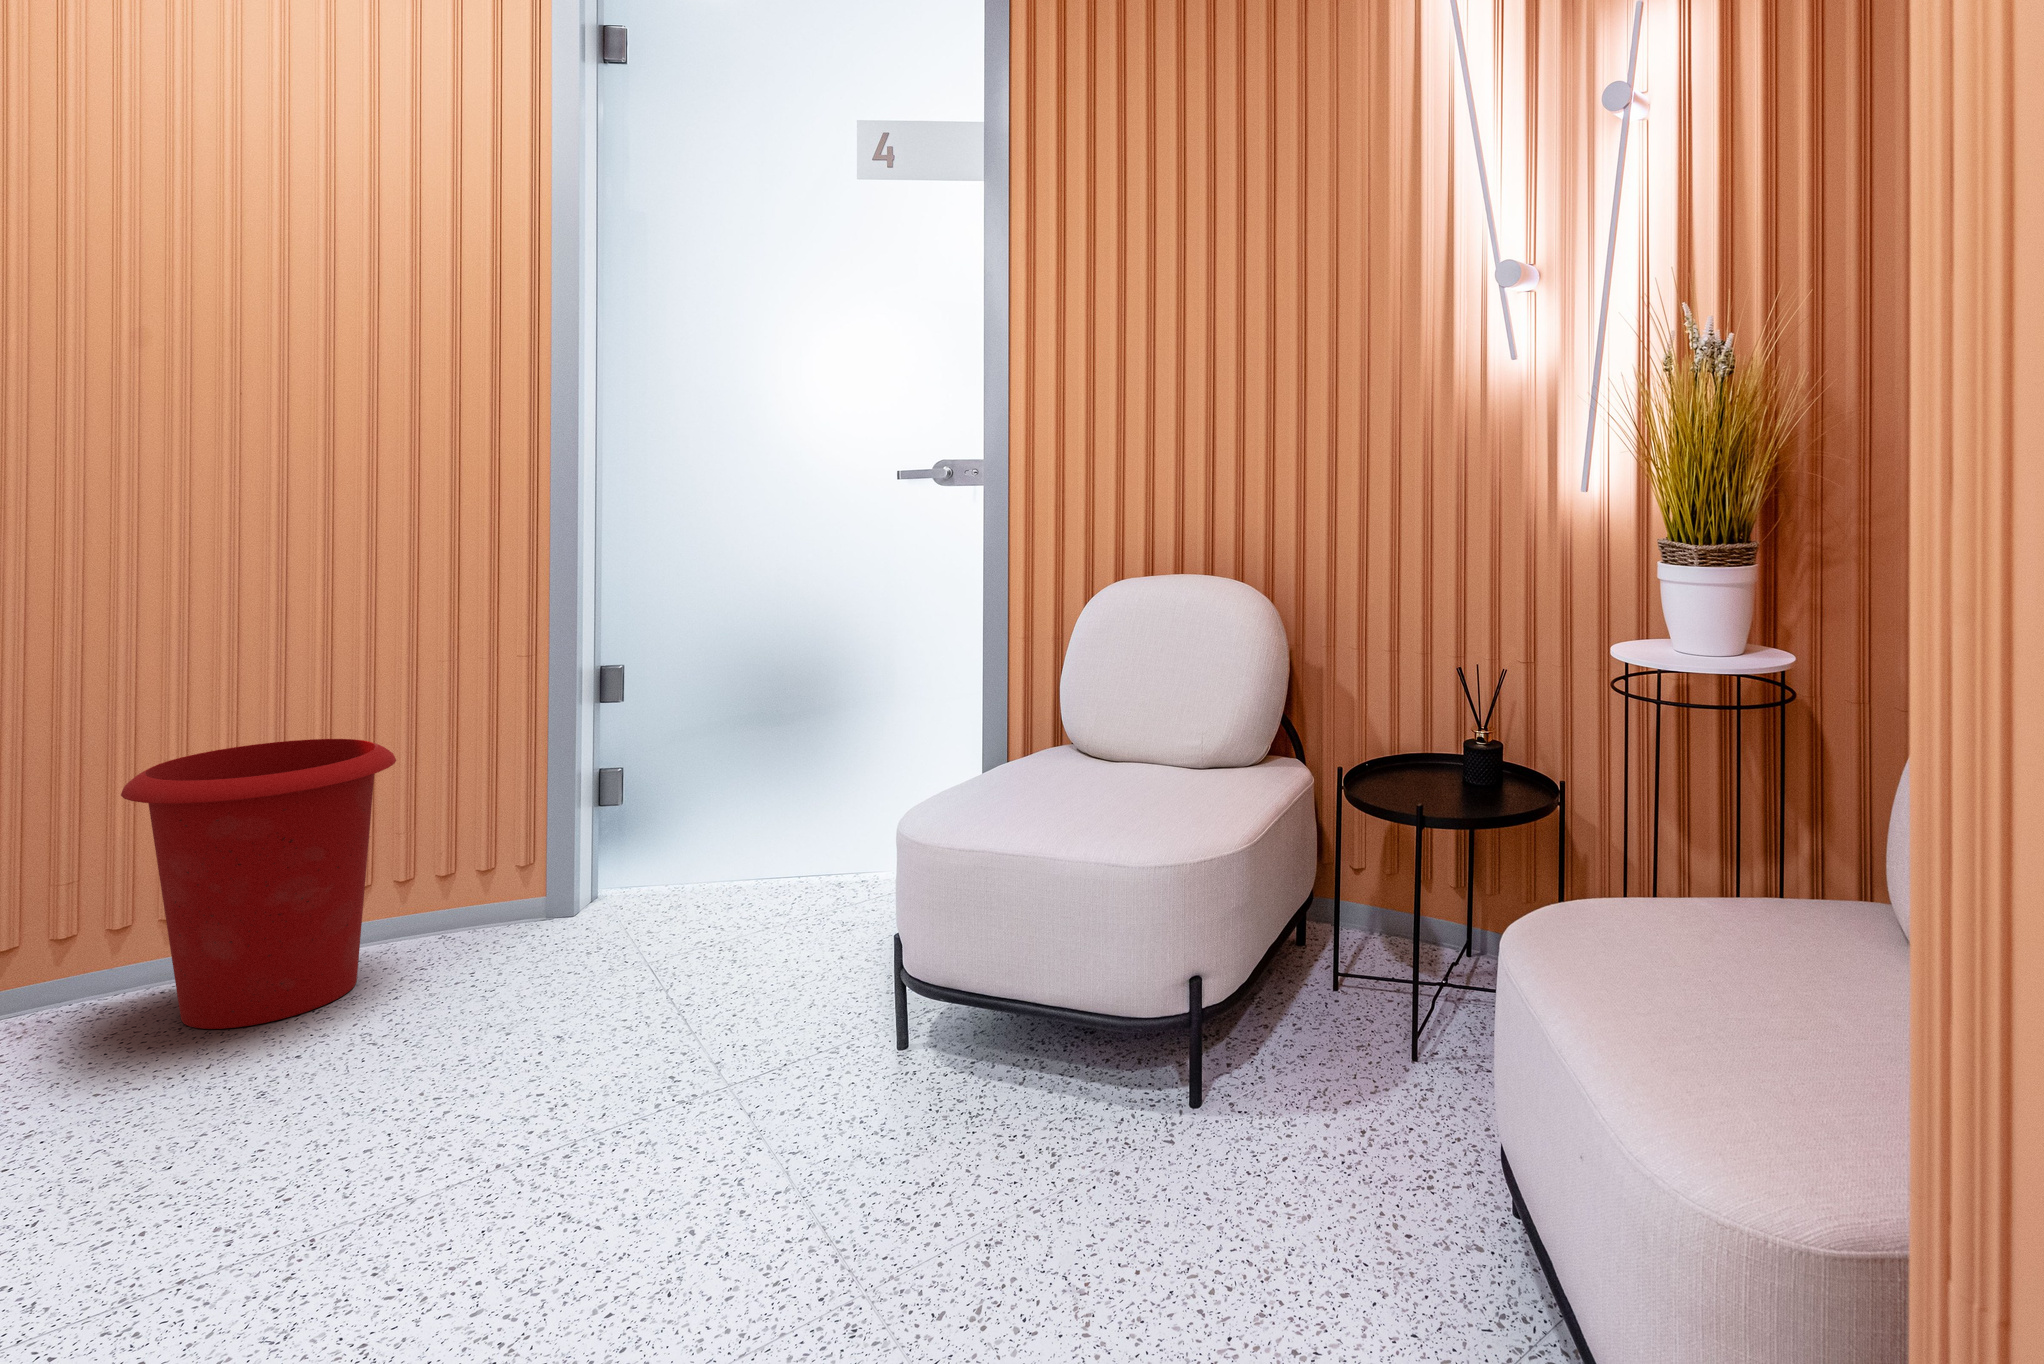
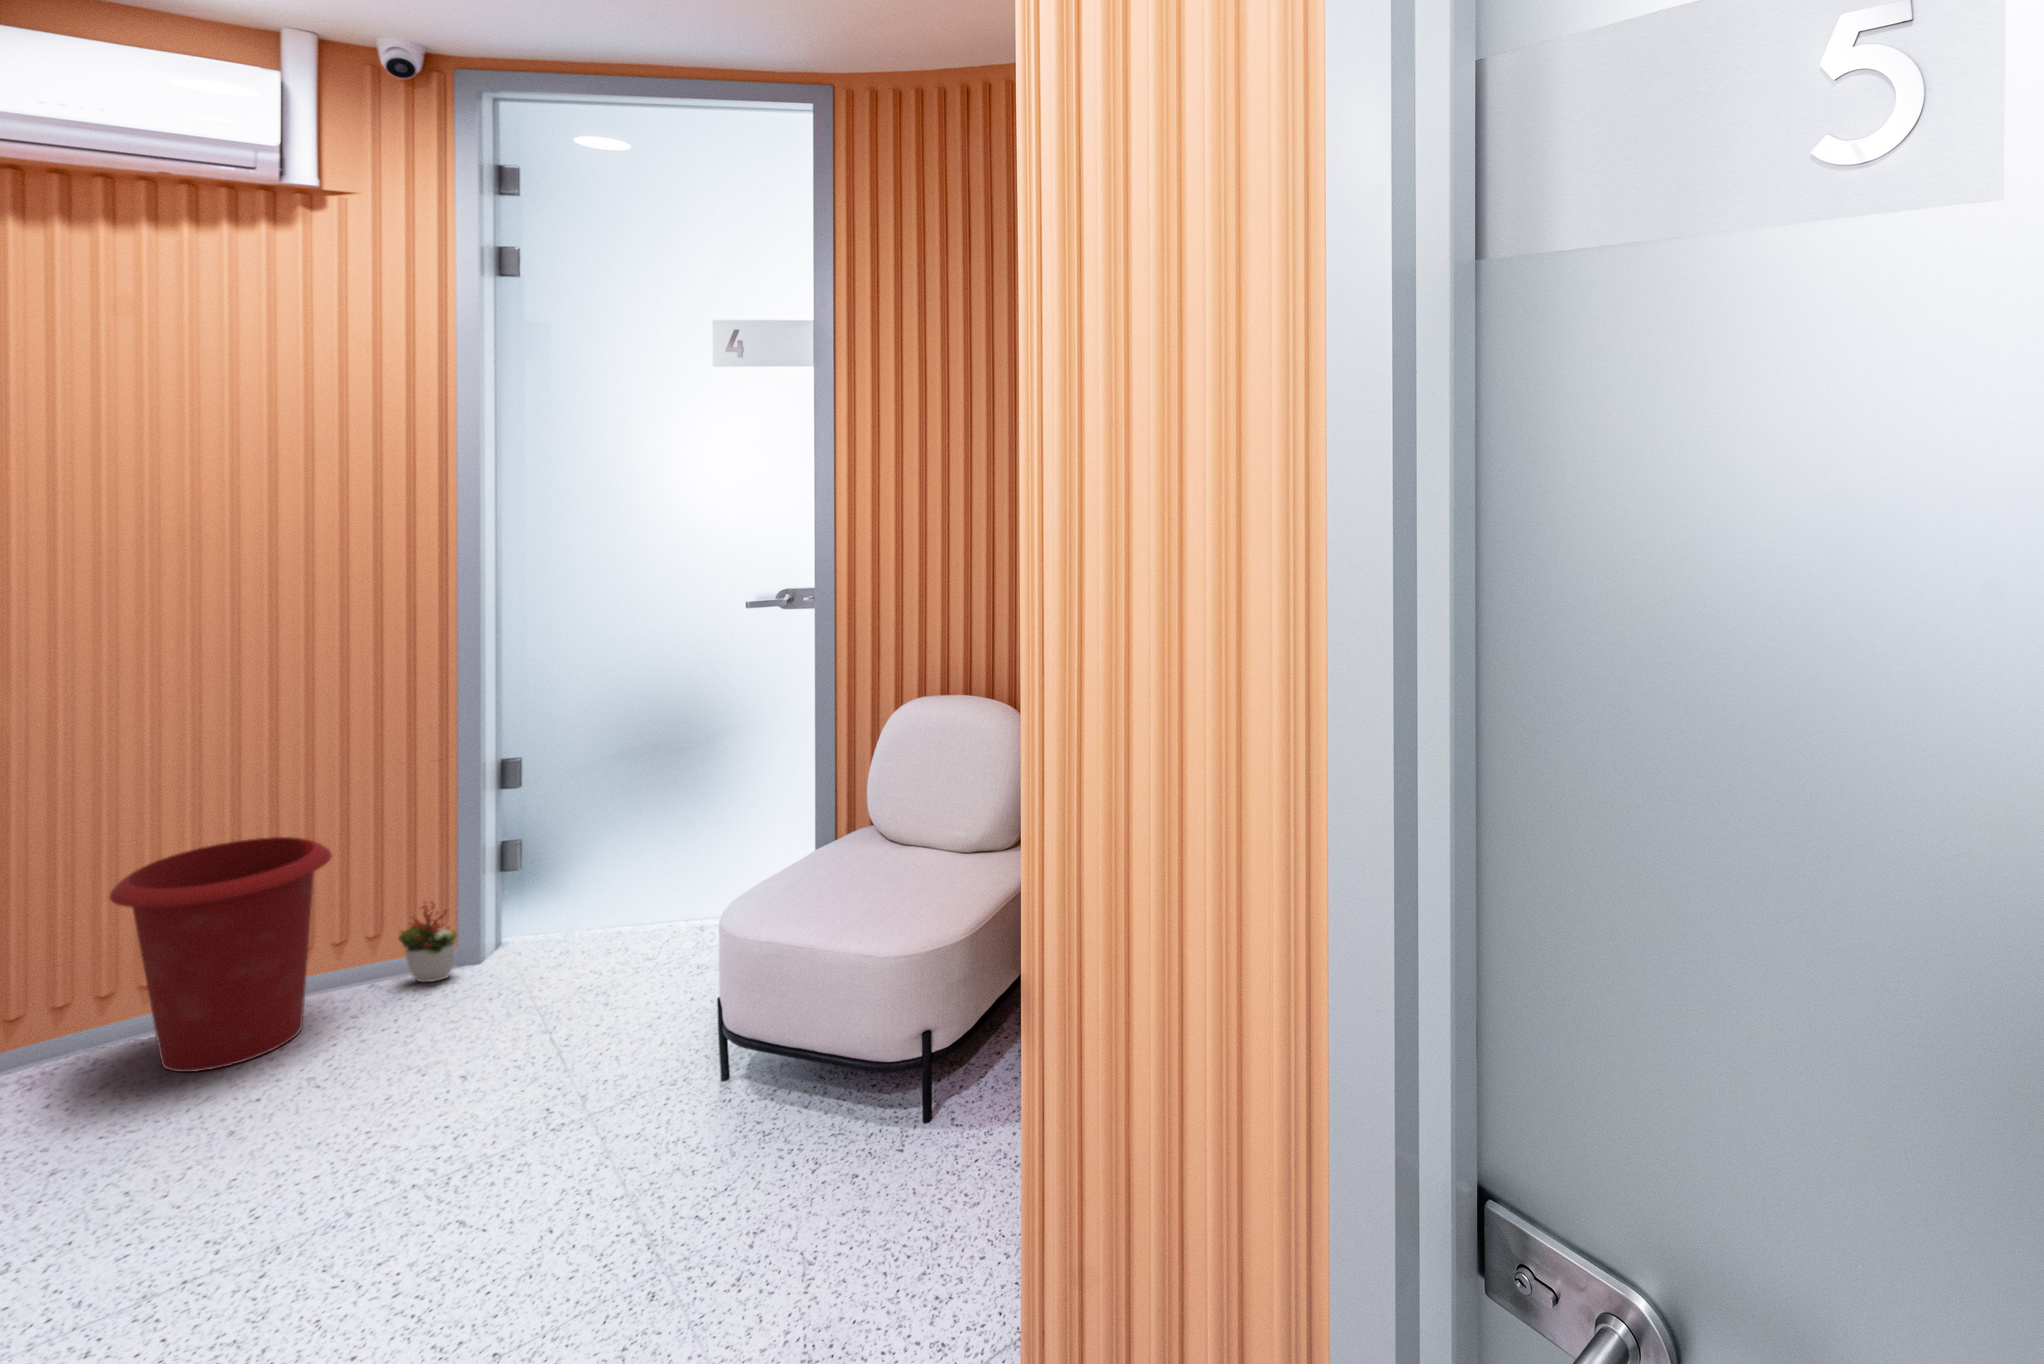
decorative plant: none [473,831,545,937] -> present [398,902,456,982]

